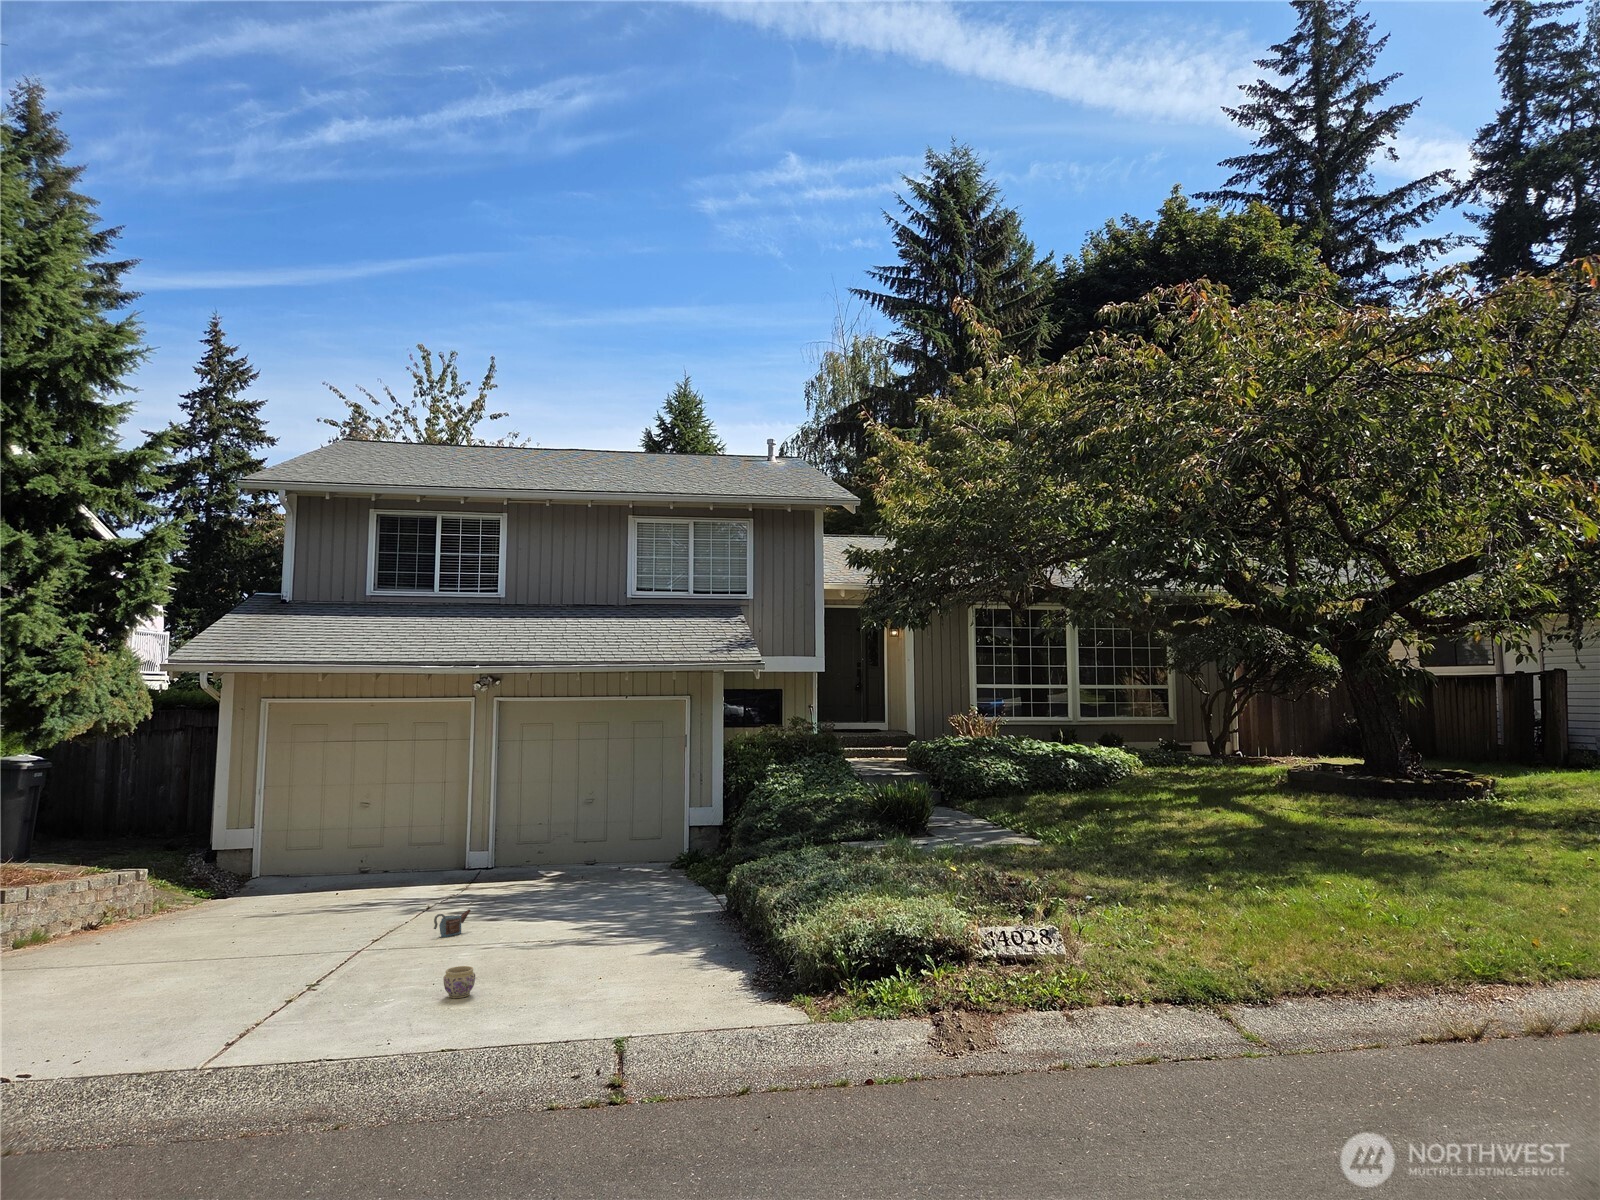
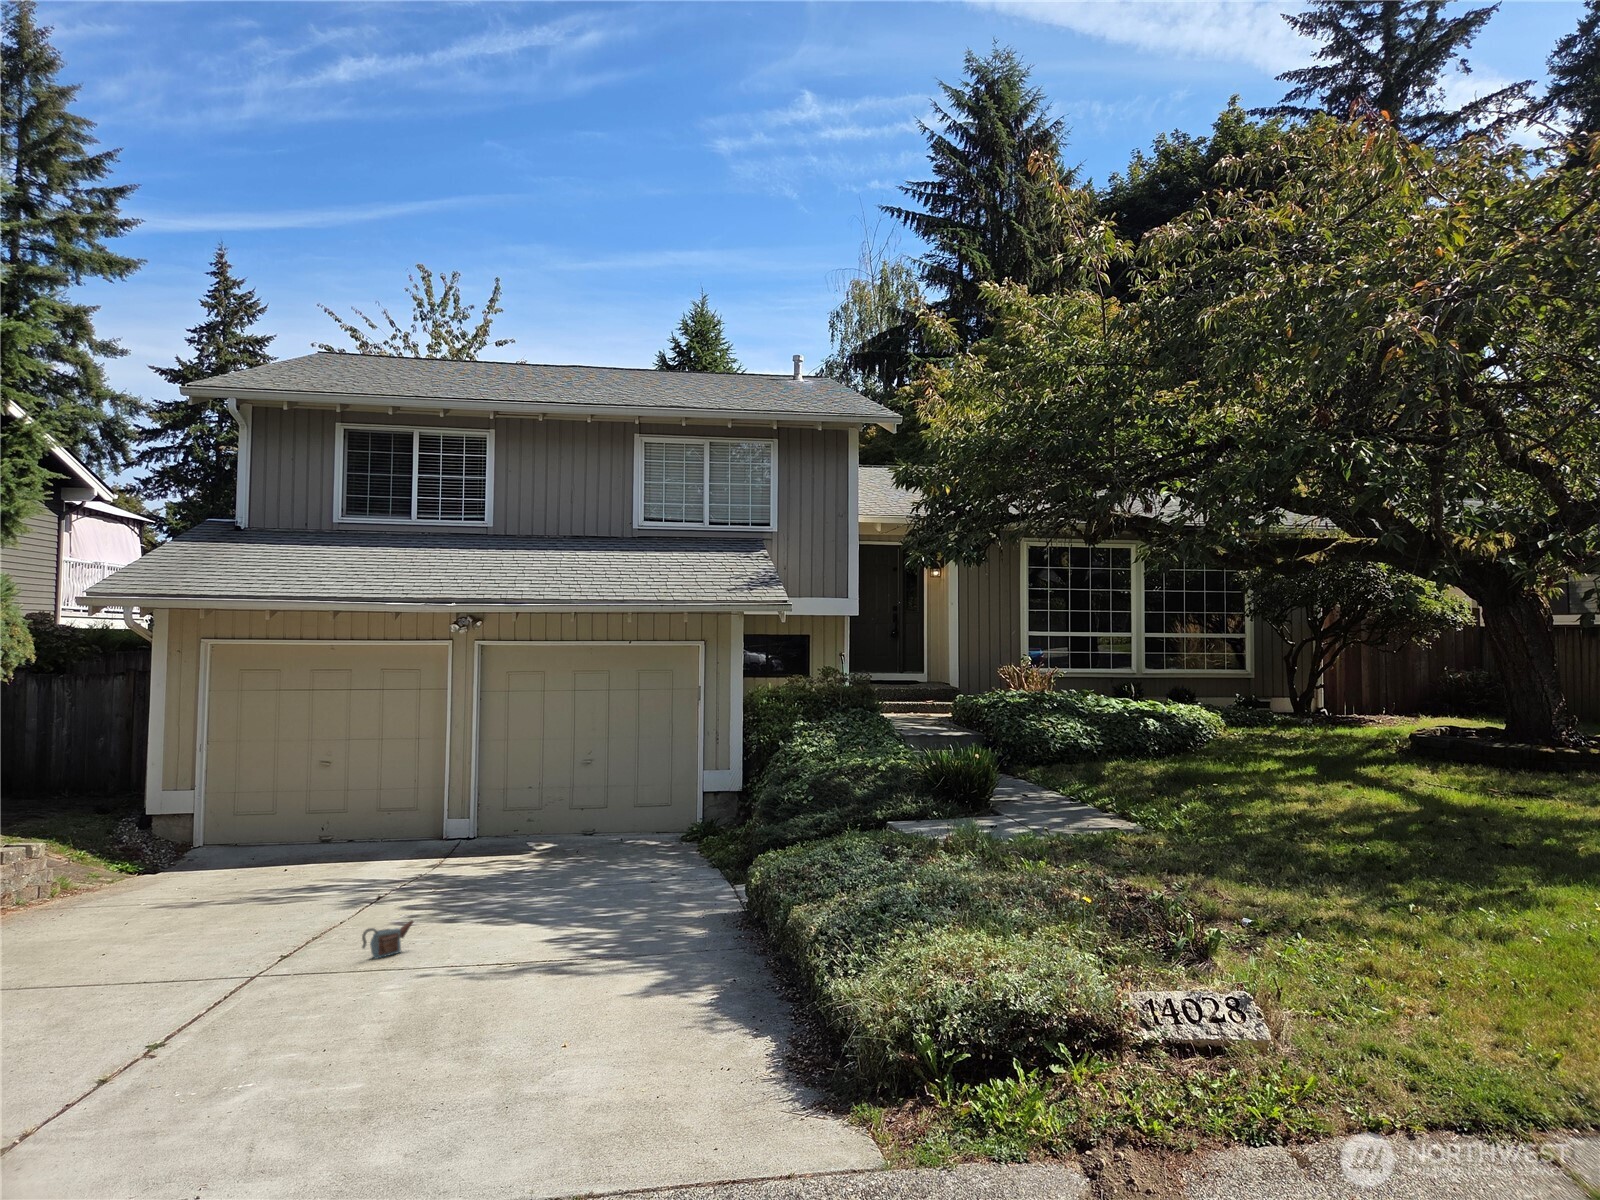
planter: present [443,966,475,999] -> none [327,1038,377,1091]

